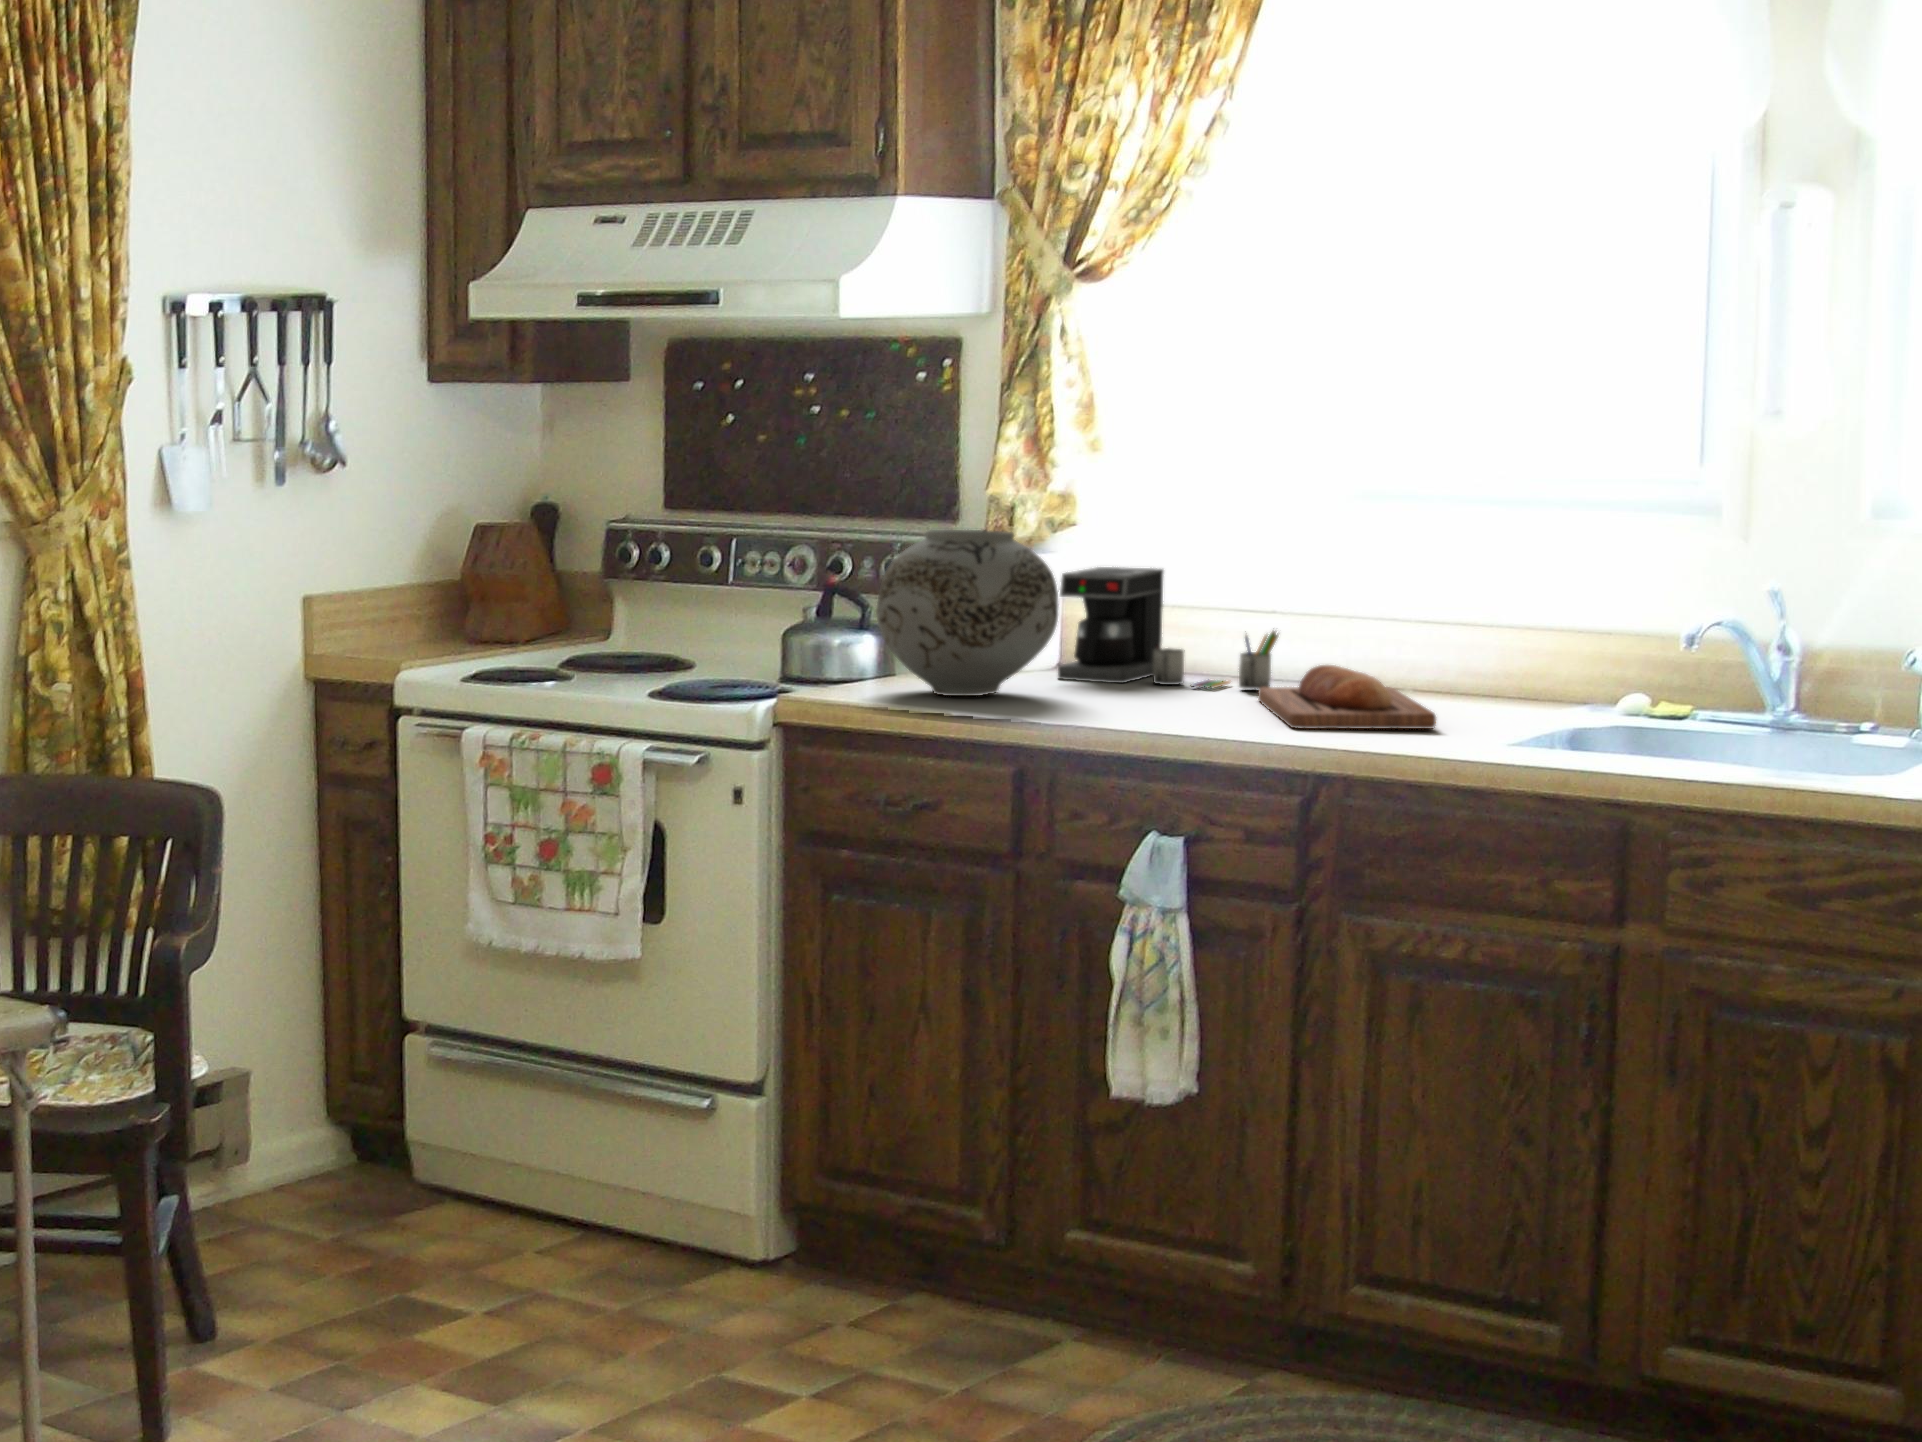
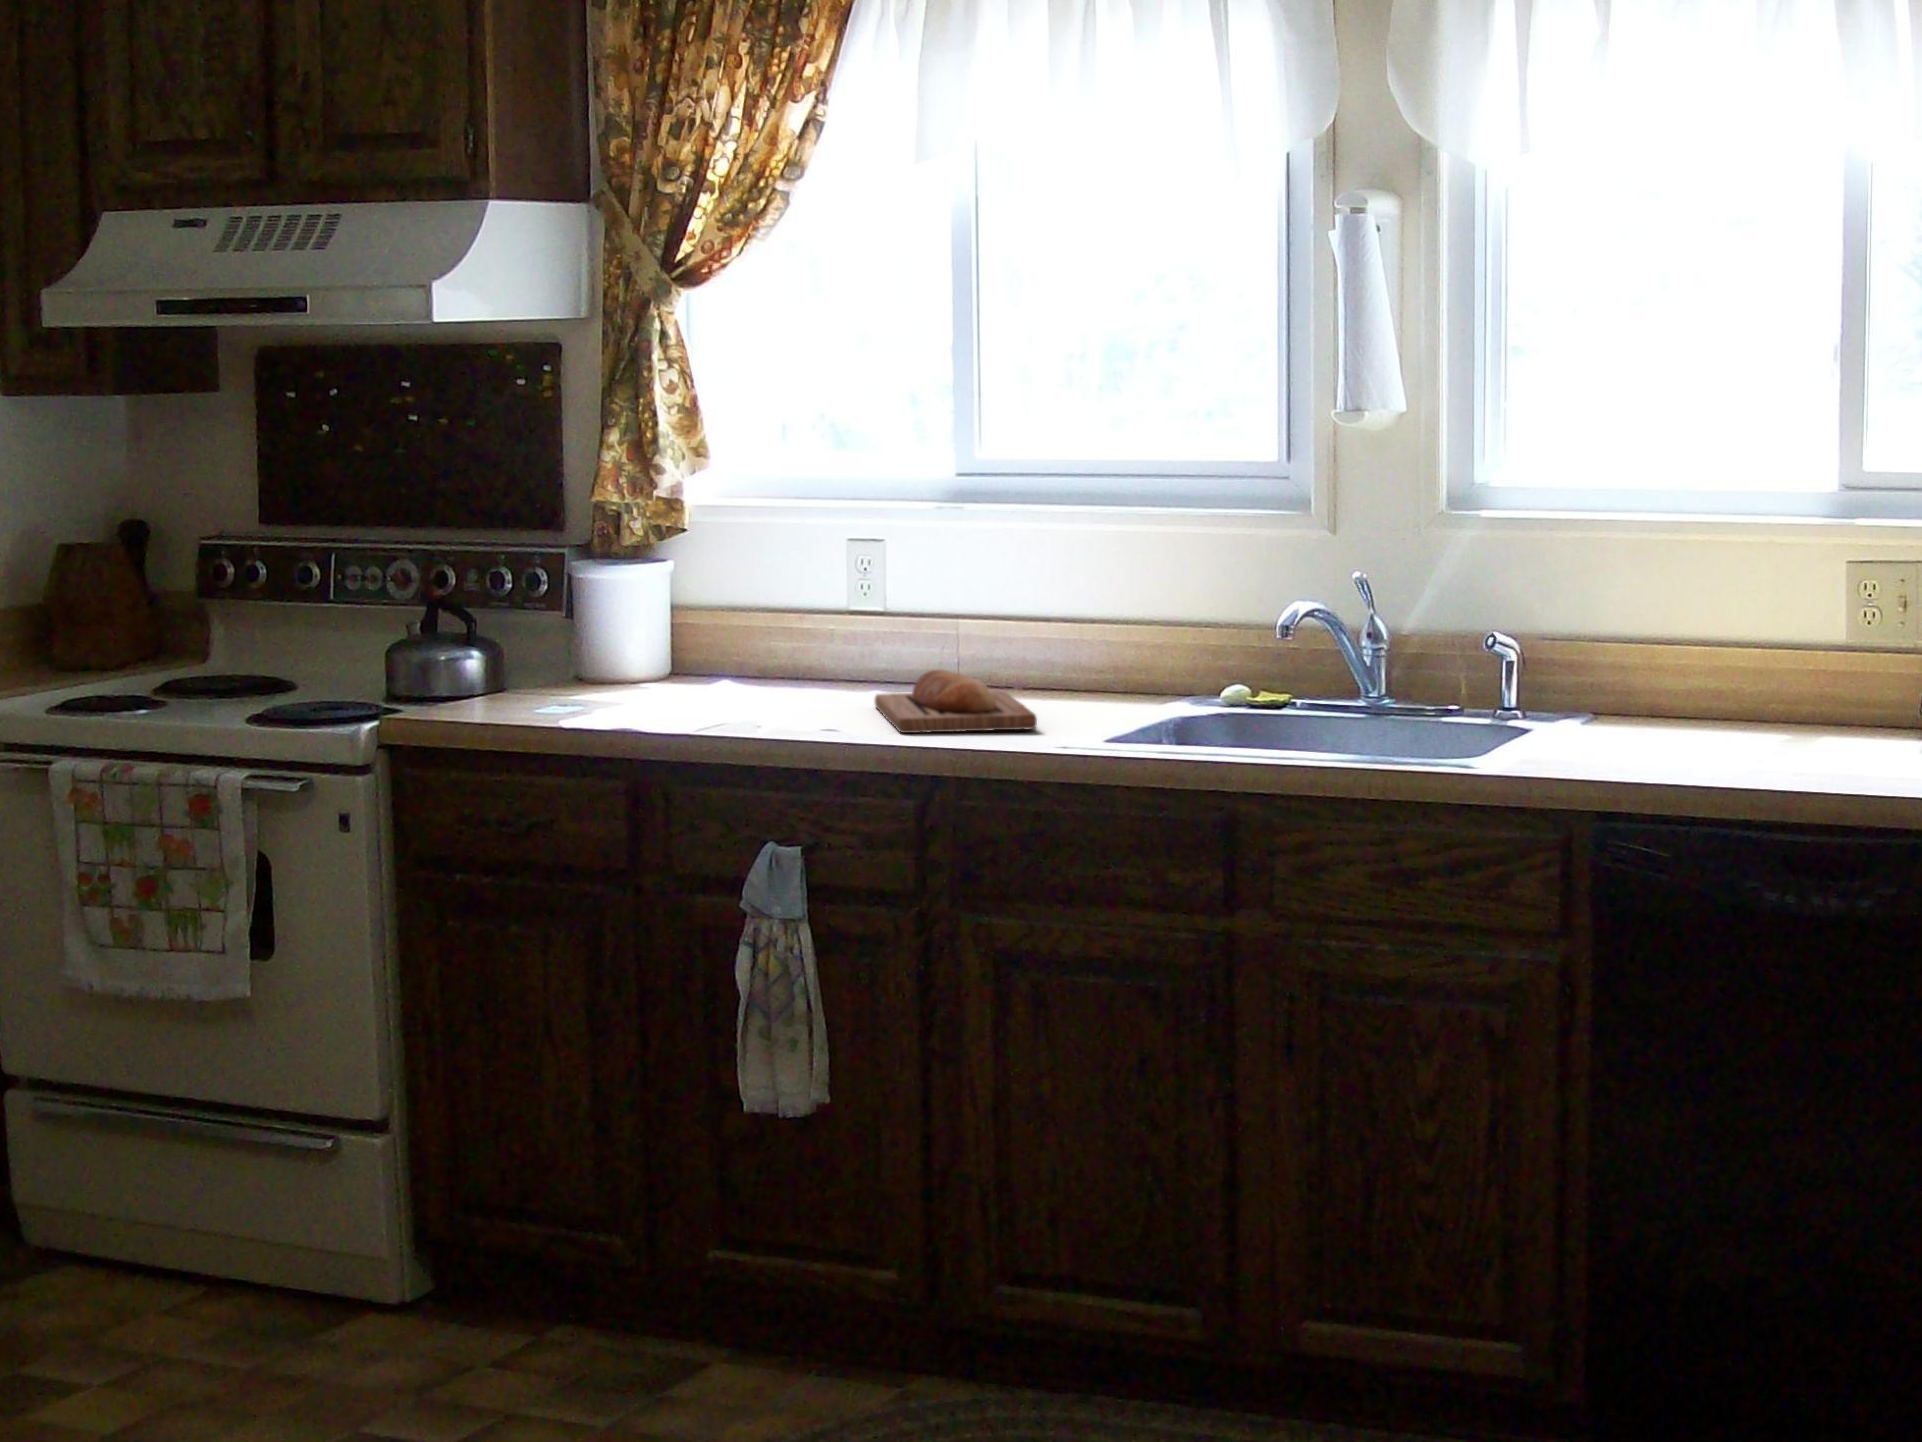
vase: present [876,530,1059,696] -> none [486,541,673,711]
coffee maker: present [1058,567,1278,689] -> none [677,575,896,697]

